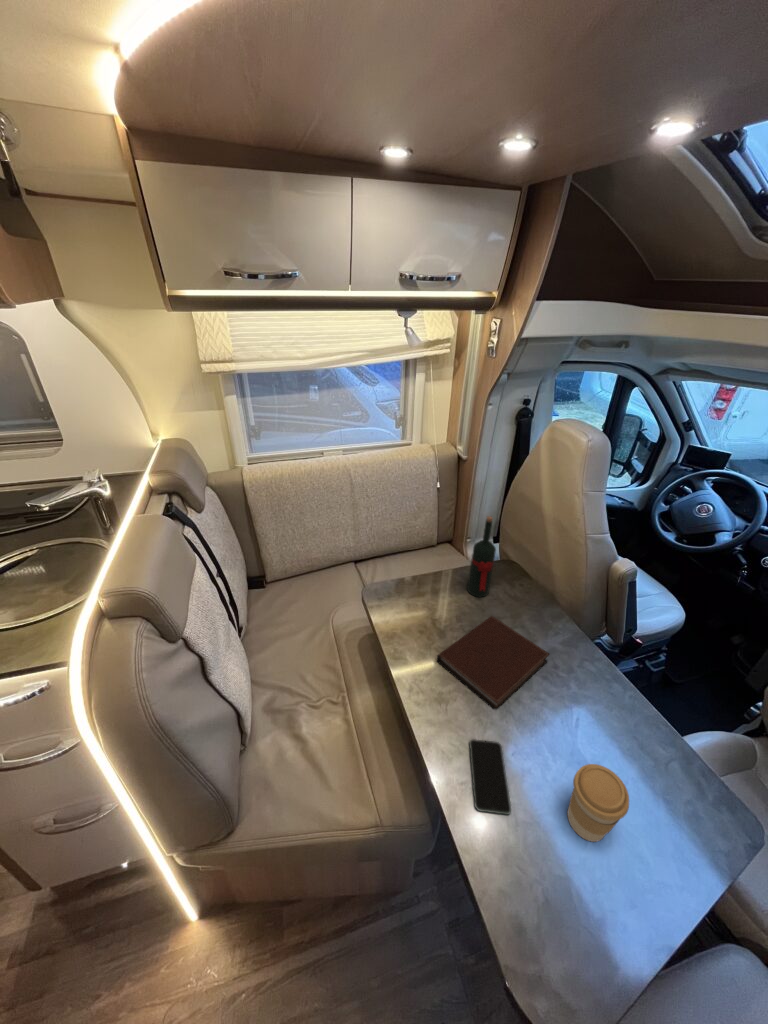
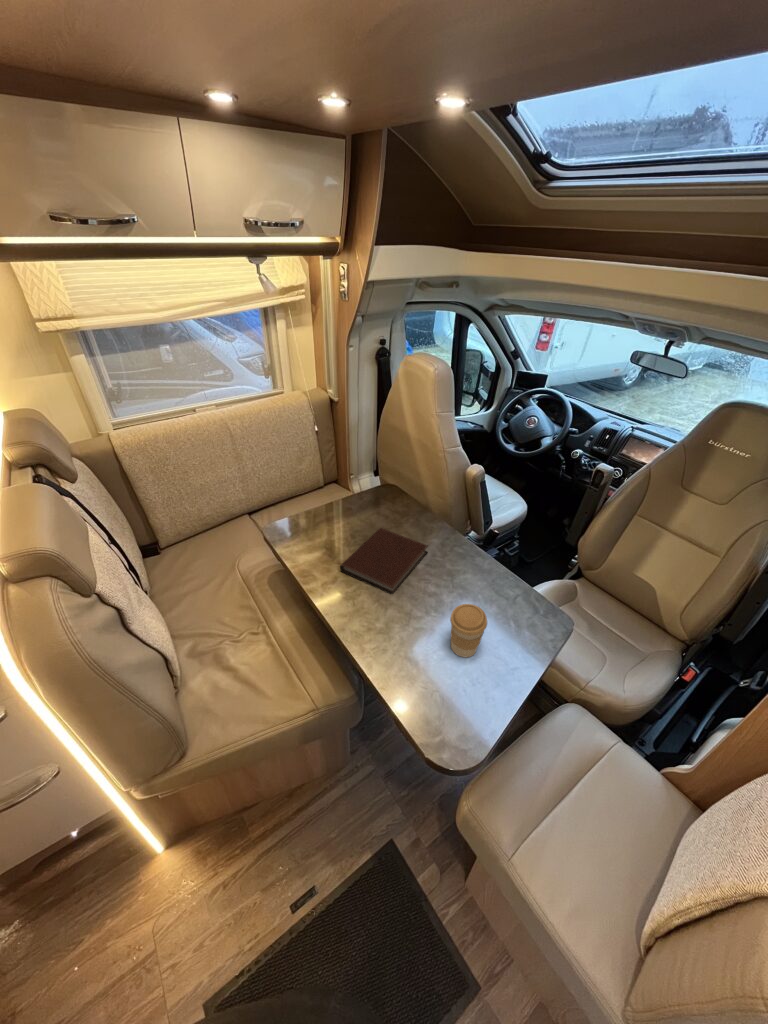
wine bottle: present [467,516,496,597] -> none [357,444,376,517]
smartphone: present [469,739,511,815] -> none [375,615,412,662]

